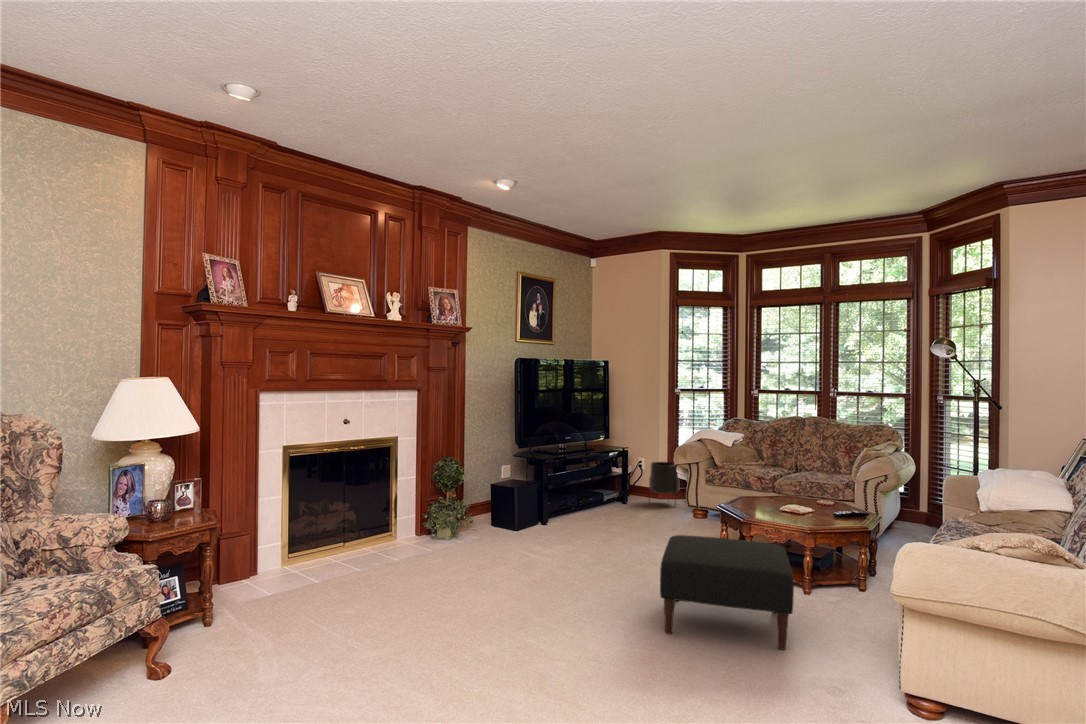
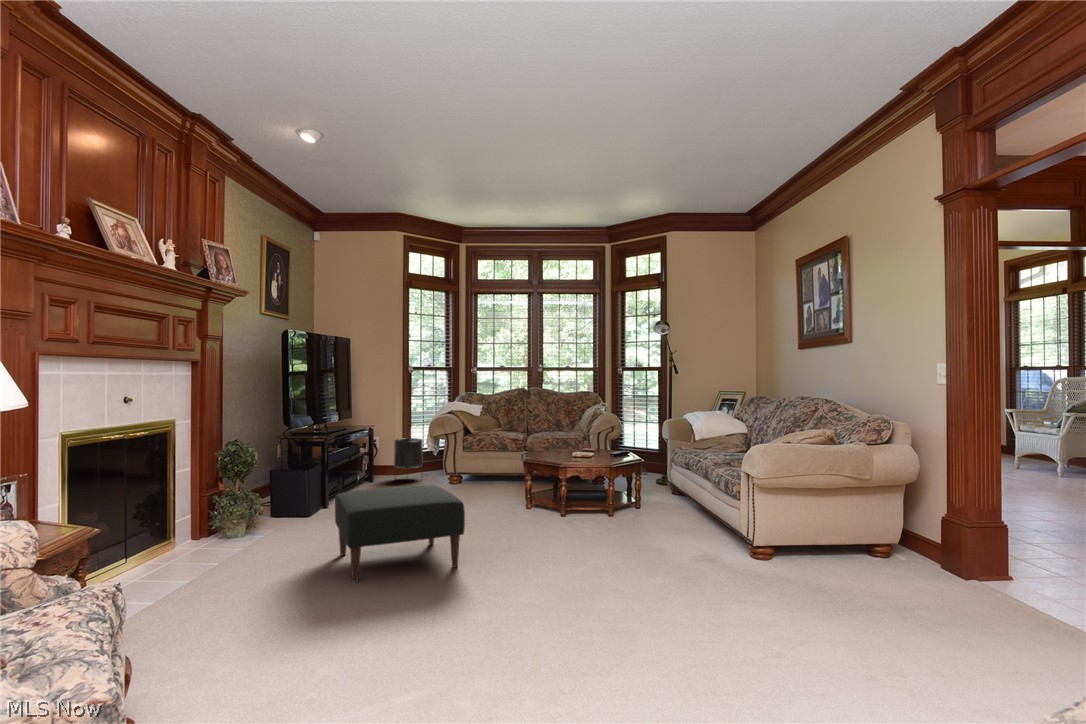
ottoman: present [660,535,794,650] -> present [335,485,465,582]

